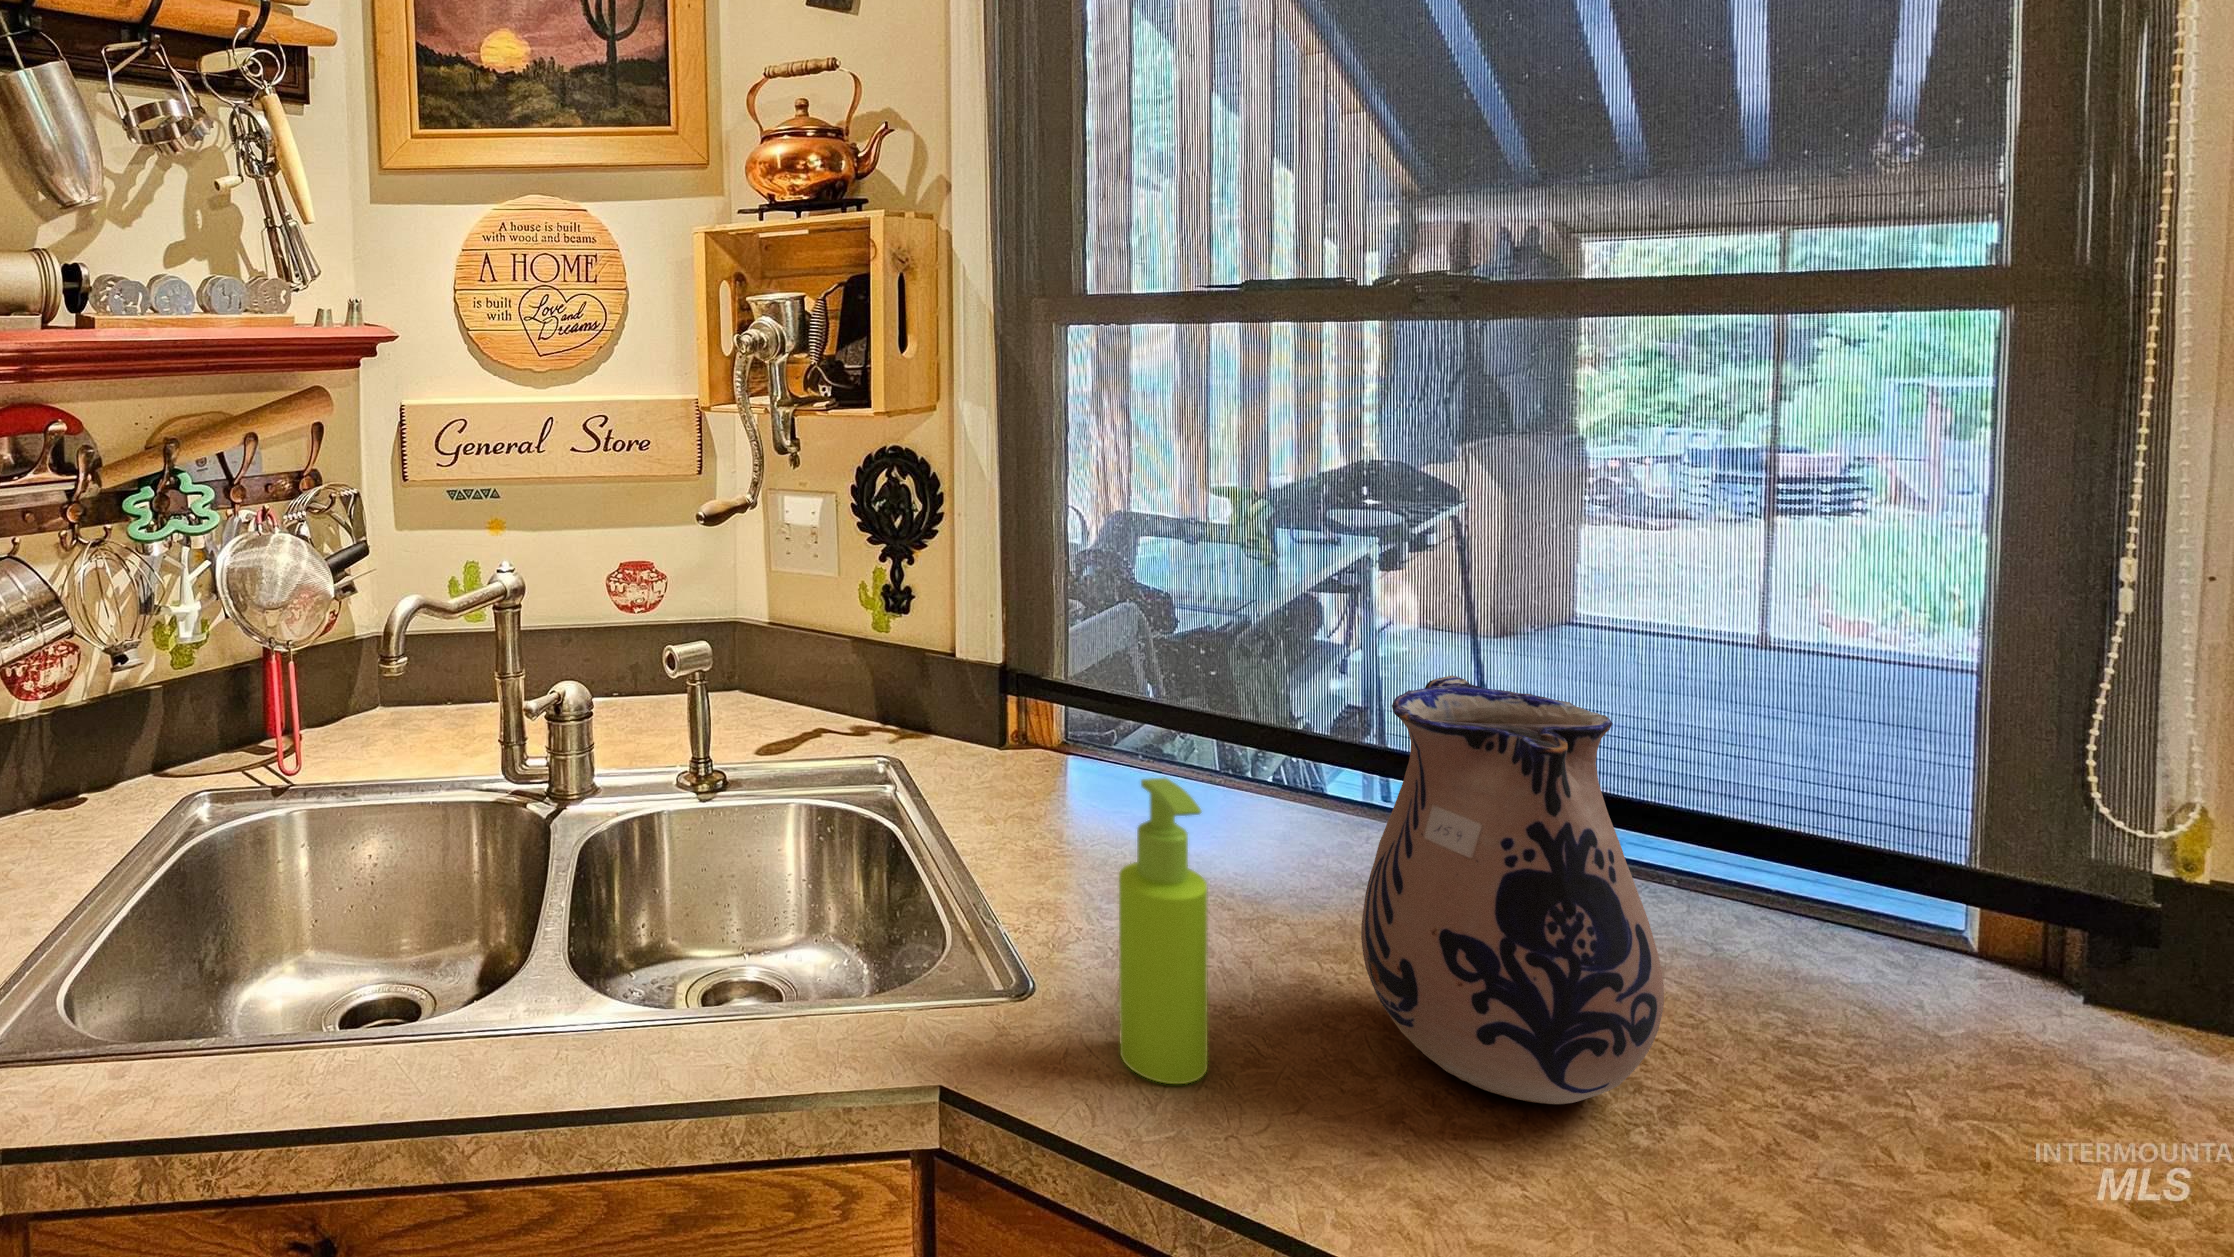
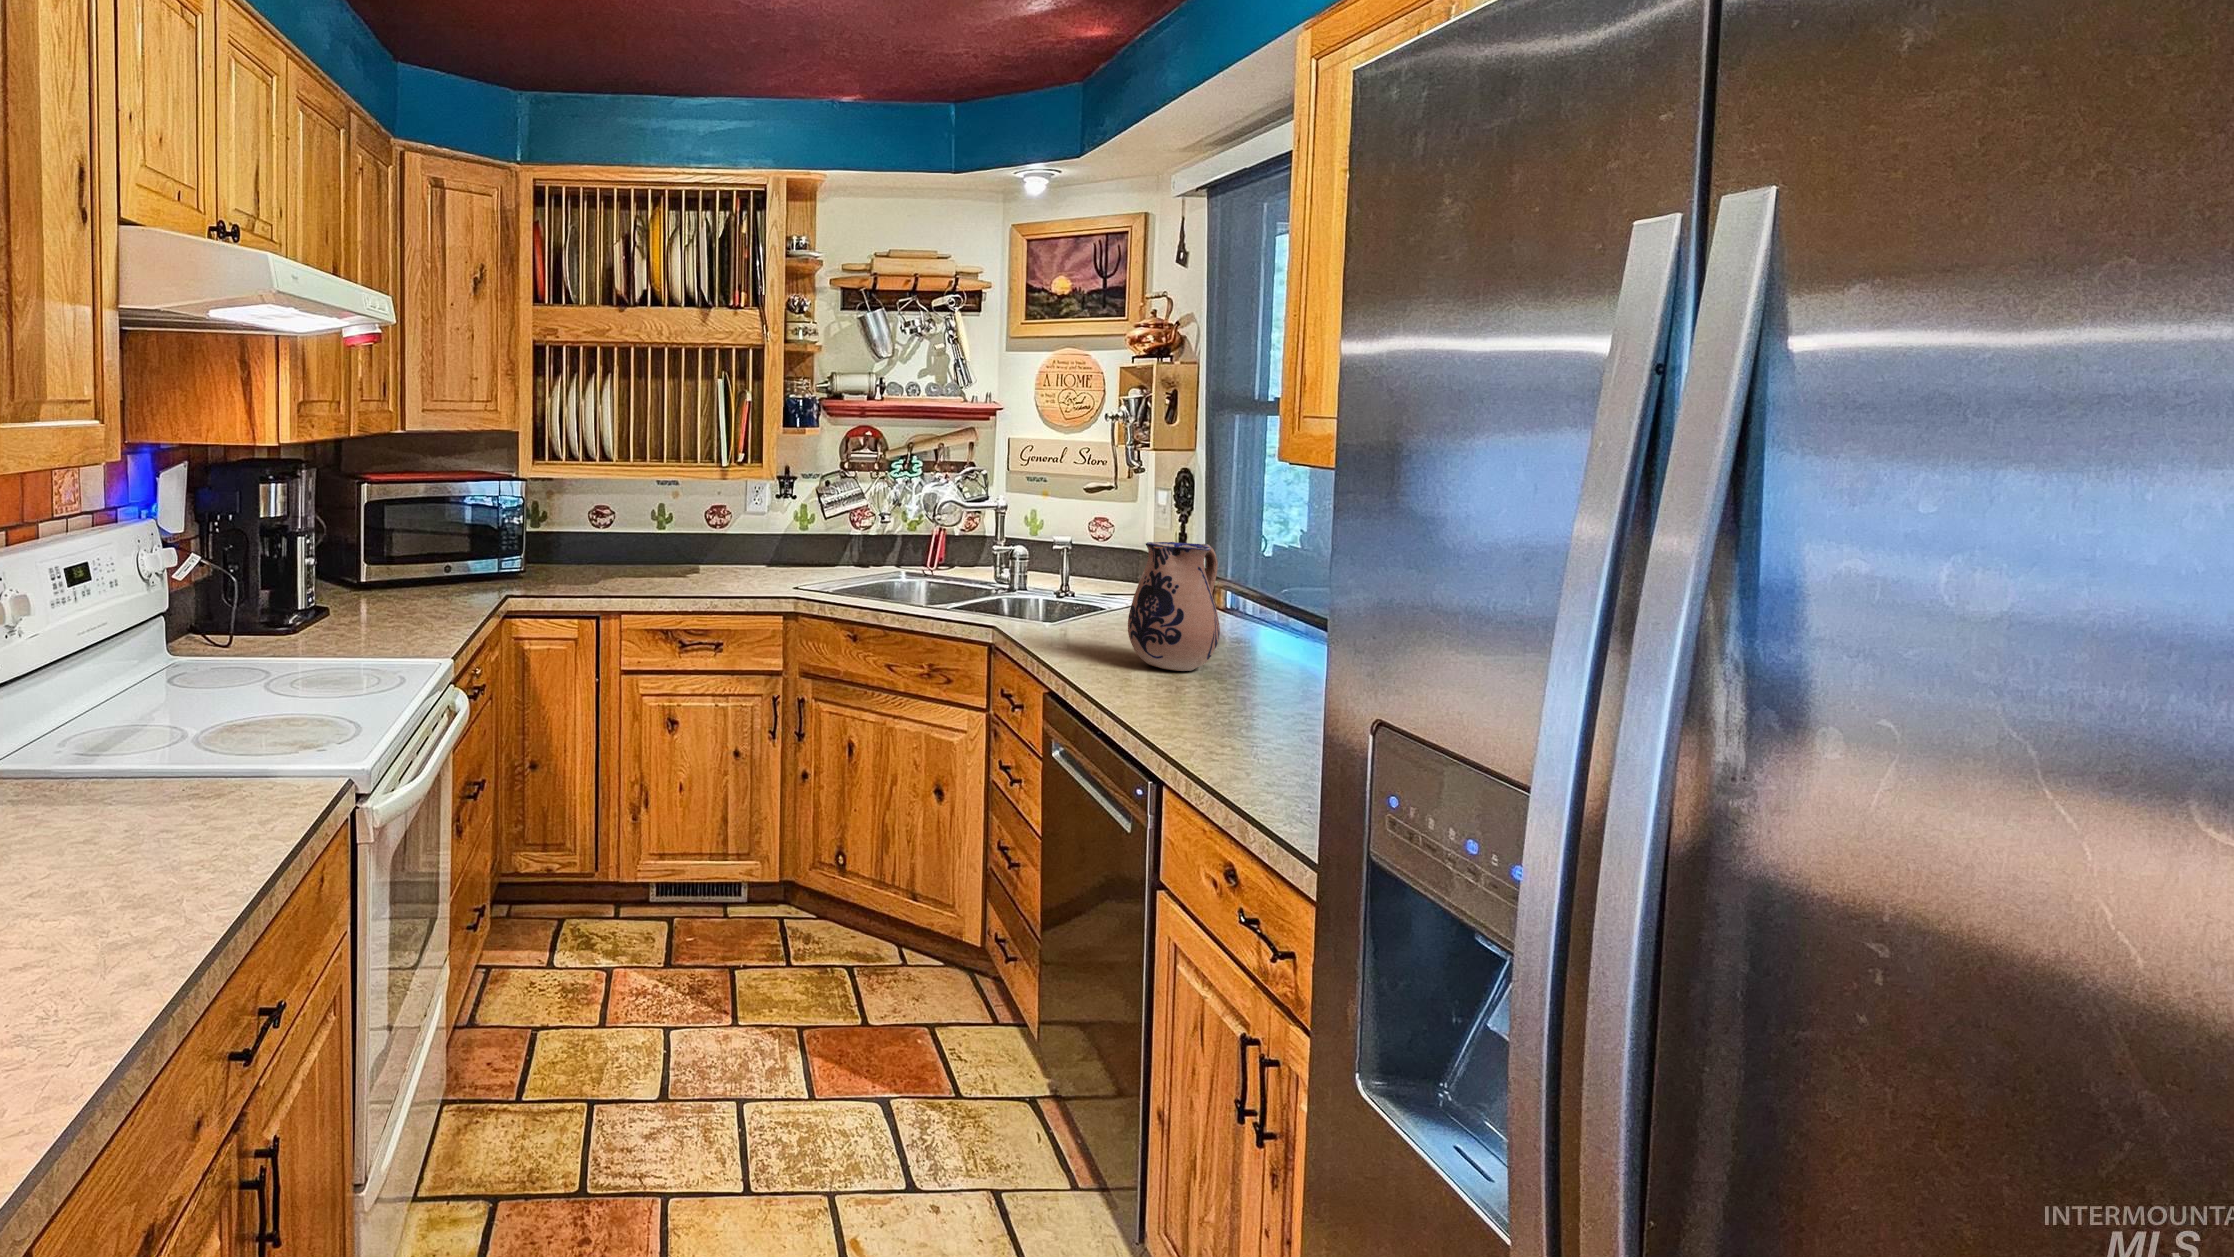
soap dispenser: present [1119,778,1208,1084] -> none [1059,555,1090,649]

